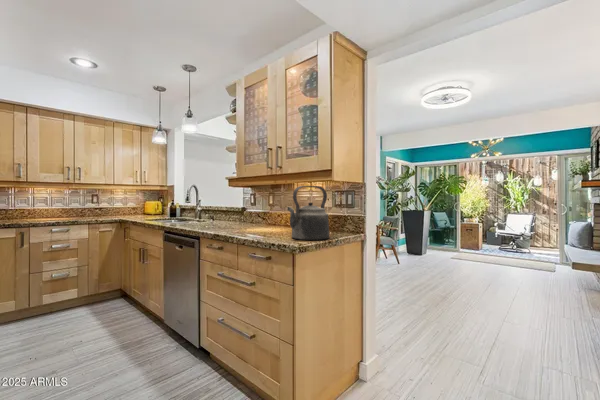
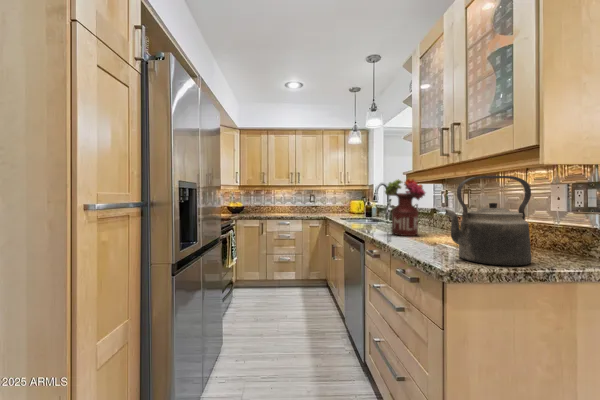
flower arrangement: none [217,183,251,229] -> present [385,179,425,236]

